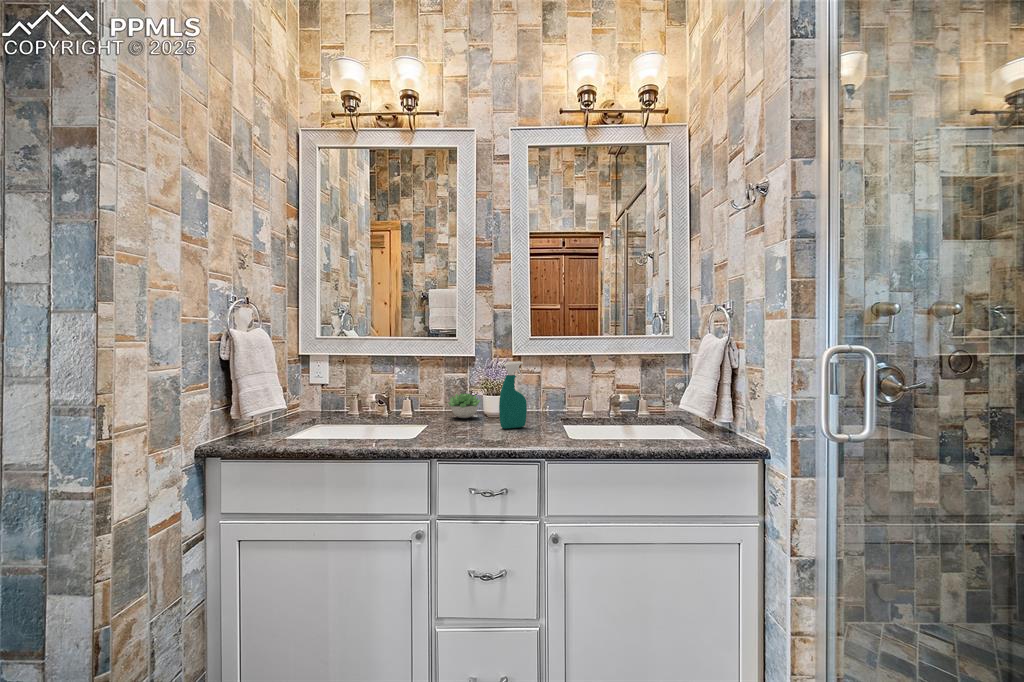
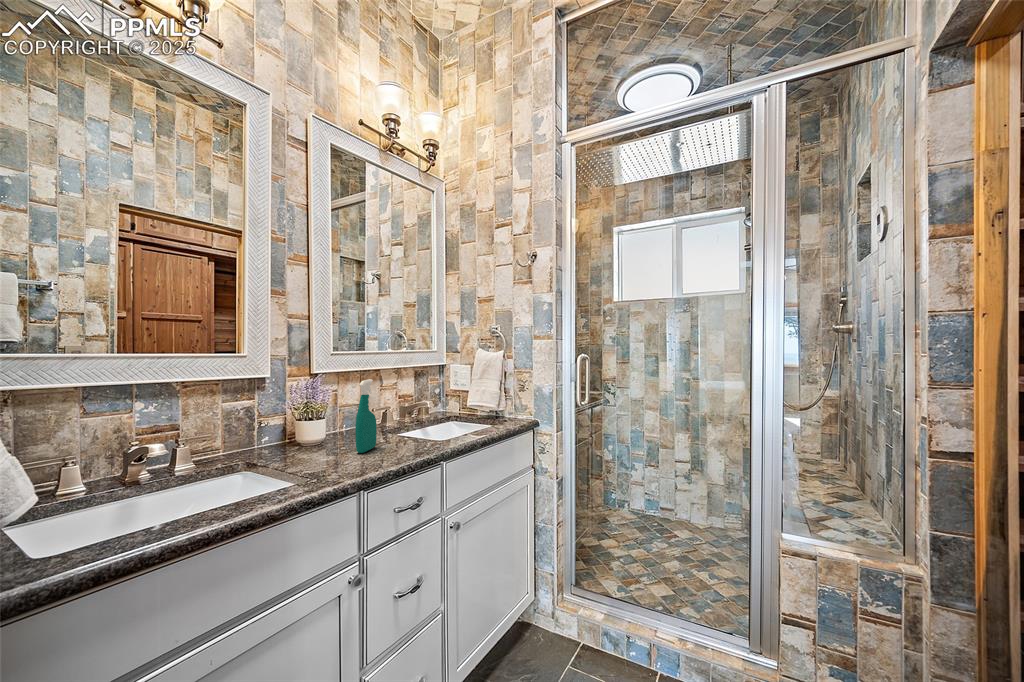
succulent plant: present [448,393,480,418] -> none [249,423,301,456]

